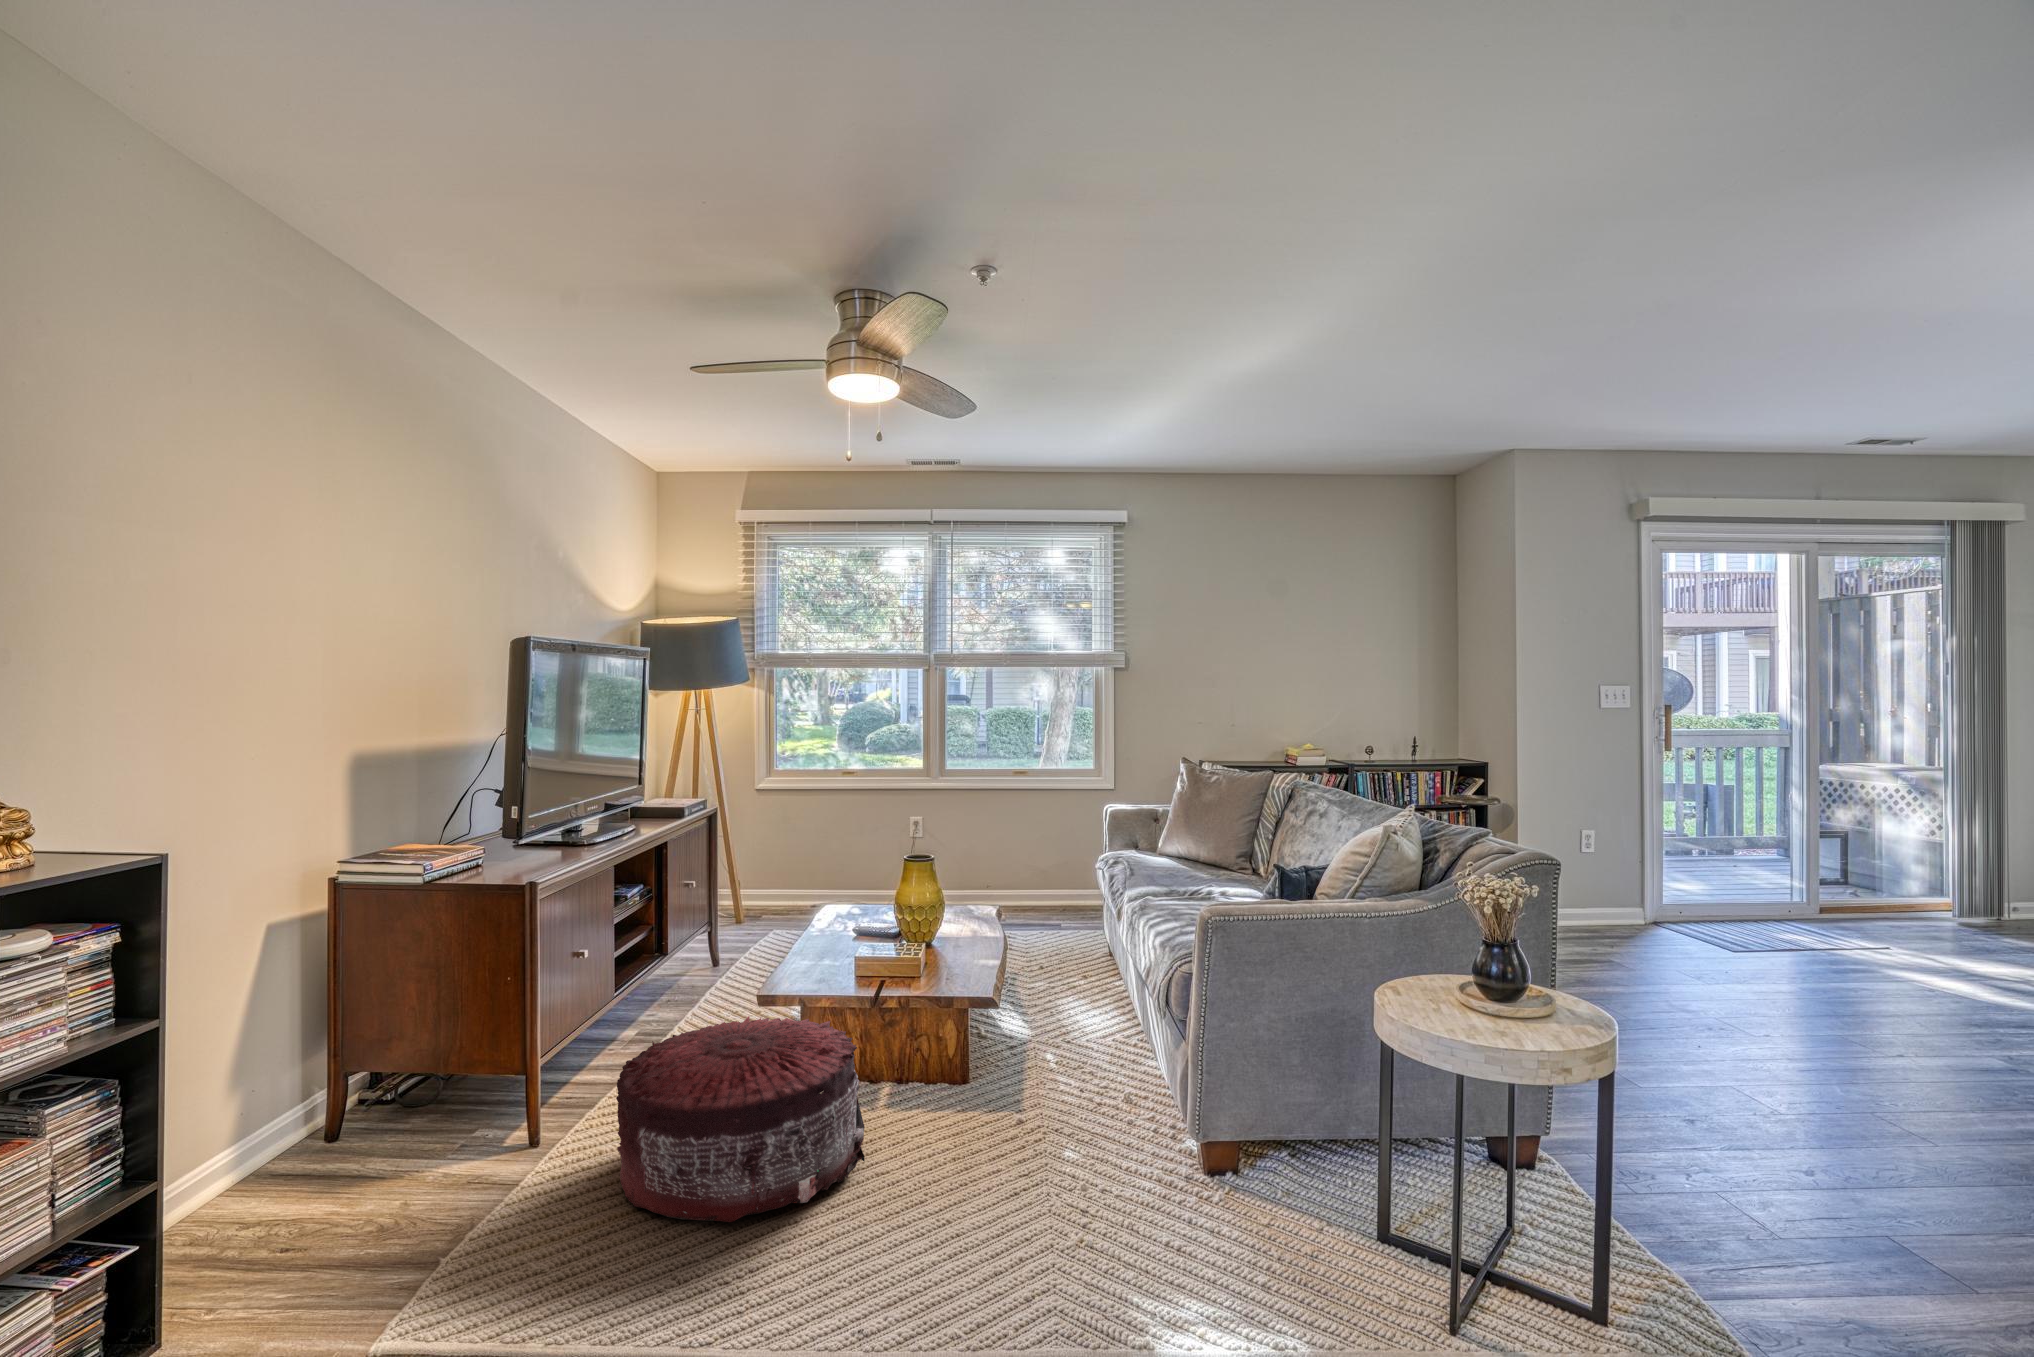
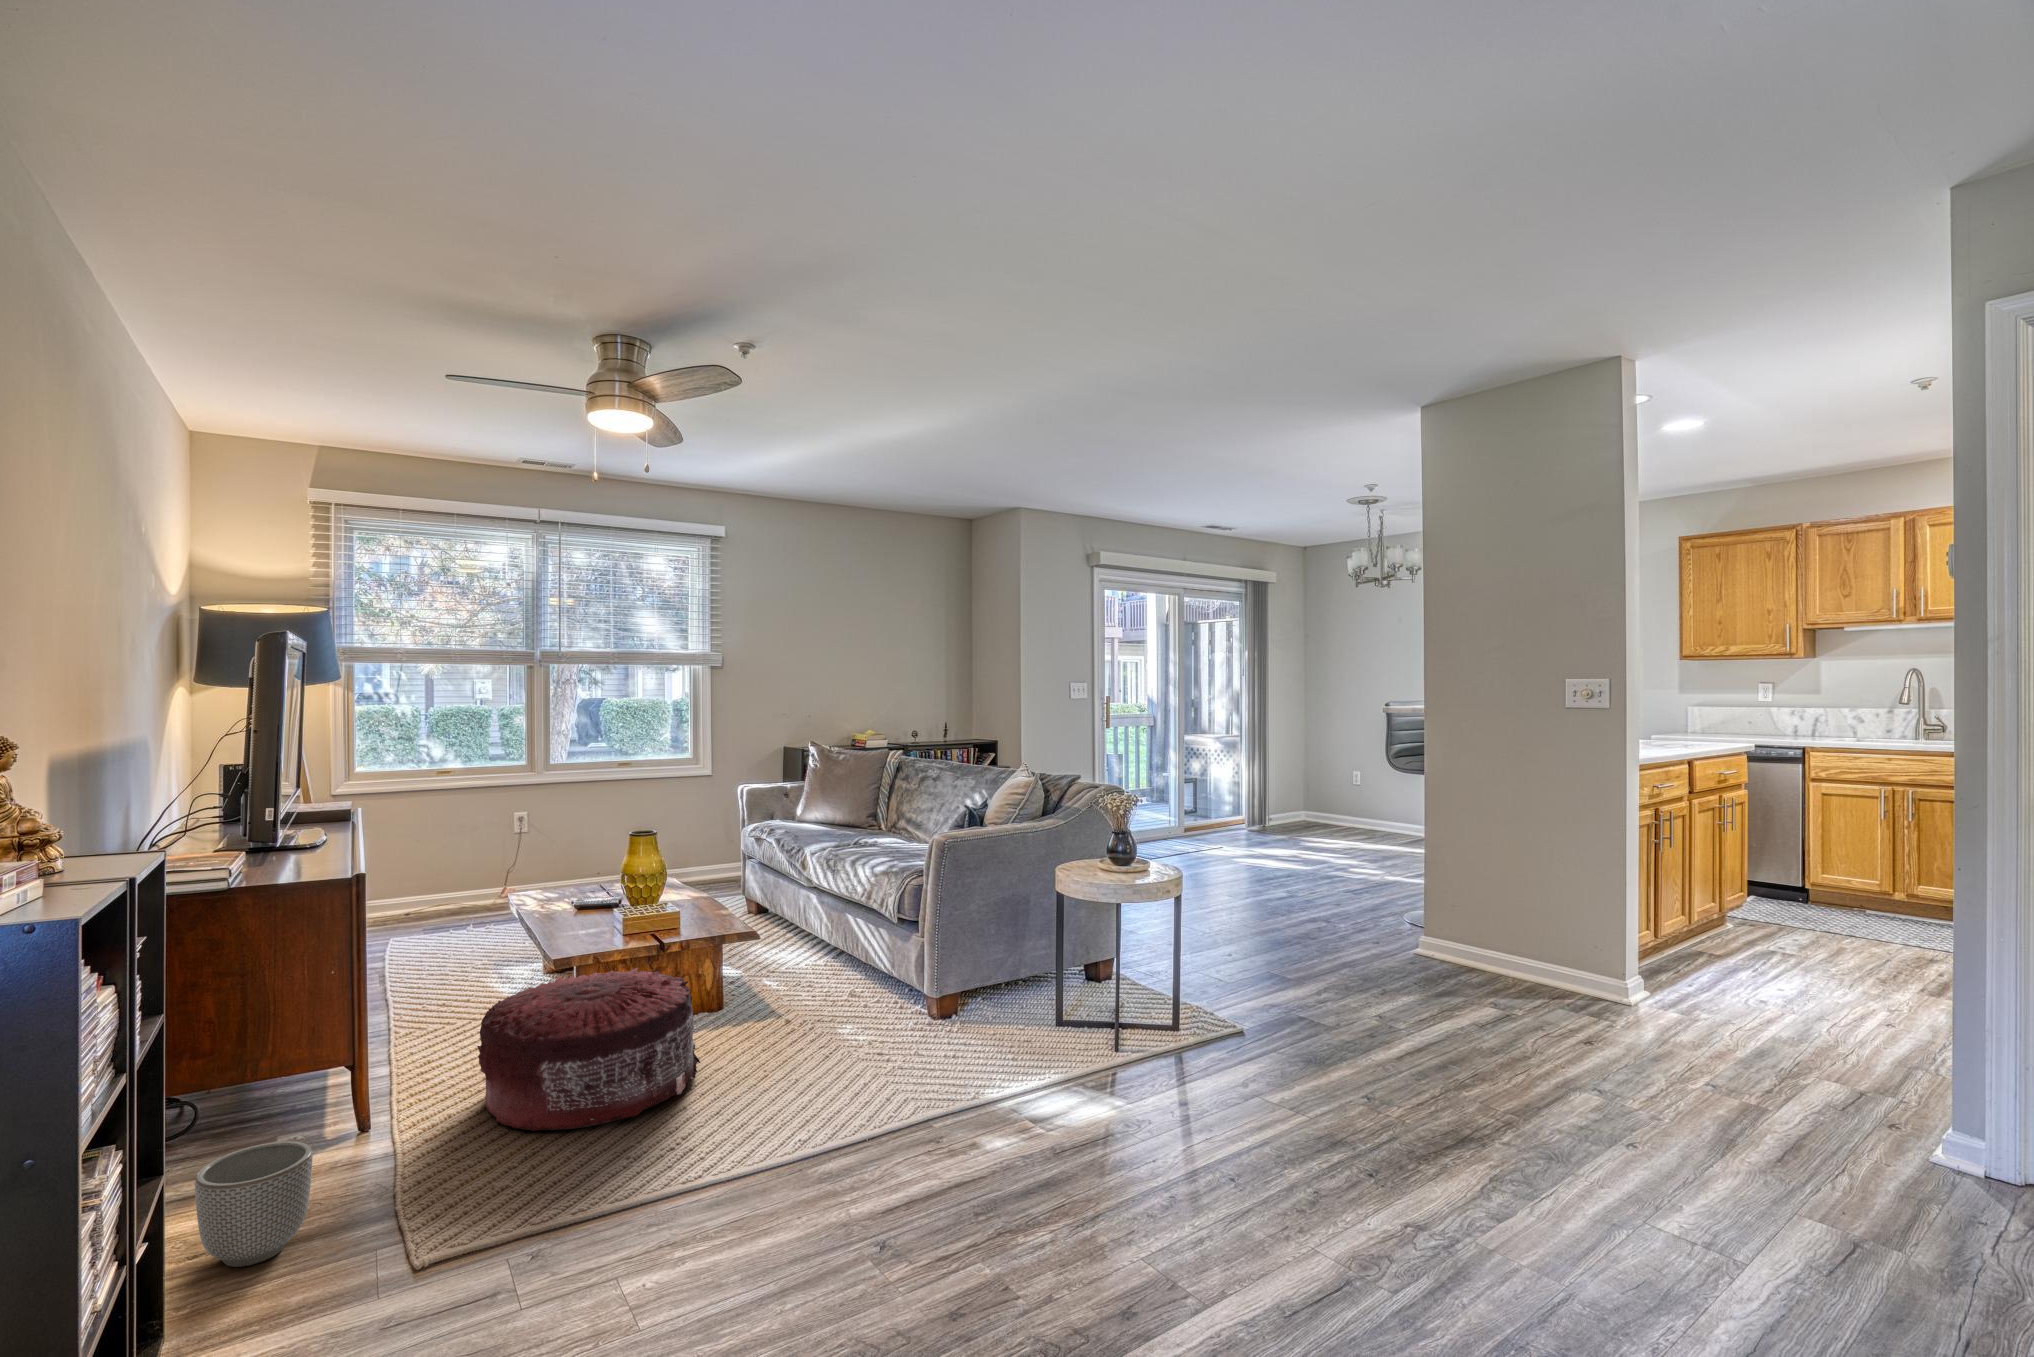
planter: none [232,1163,355,1300] -> present [195,1141,313,1267]

